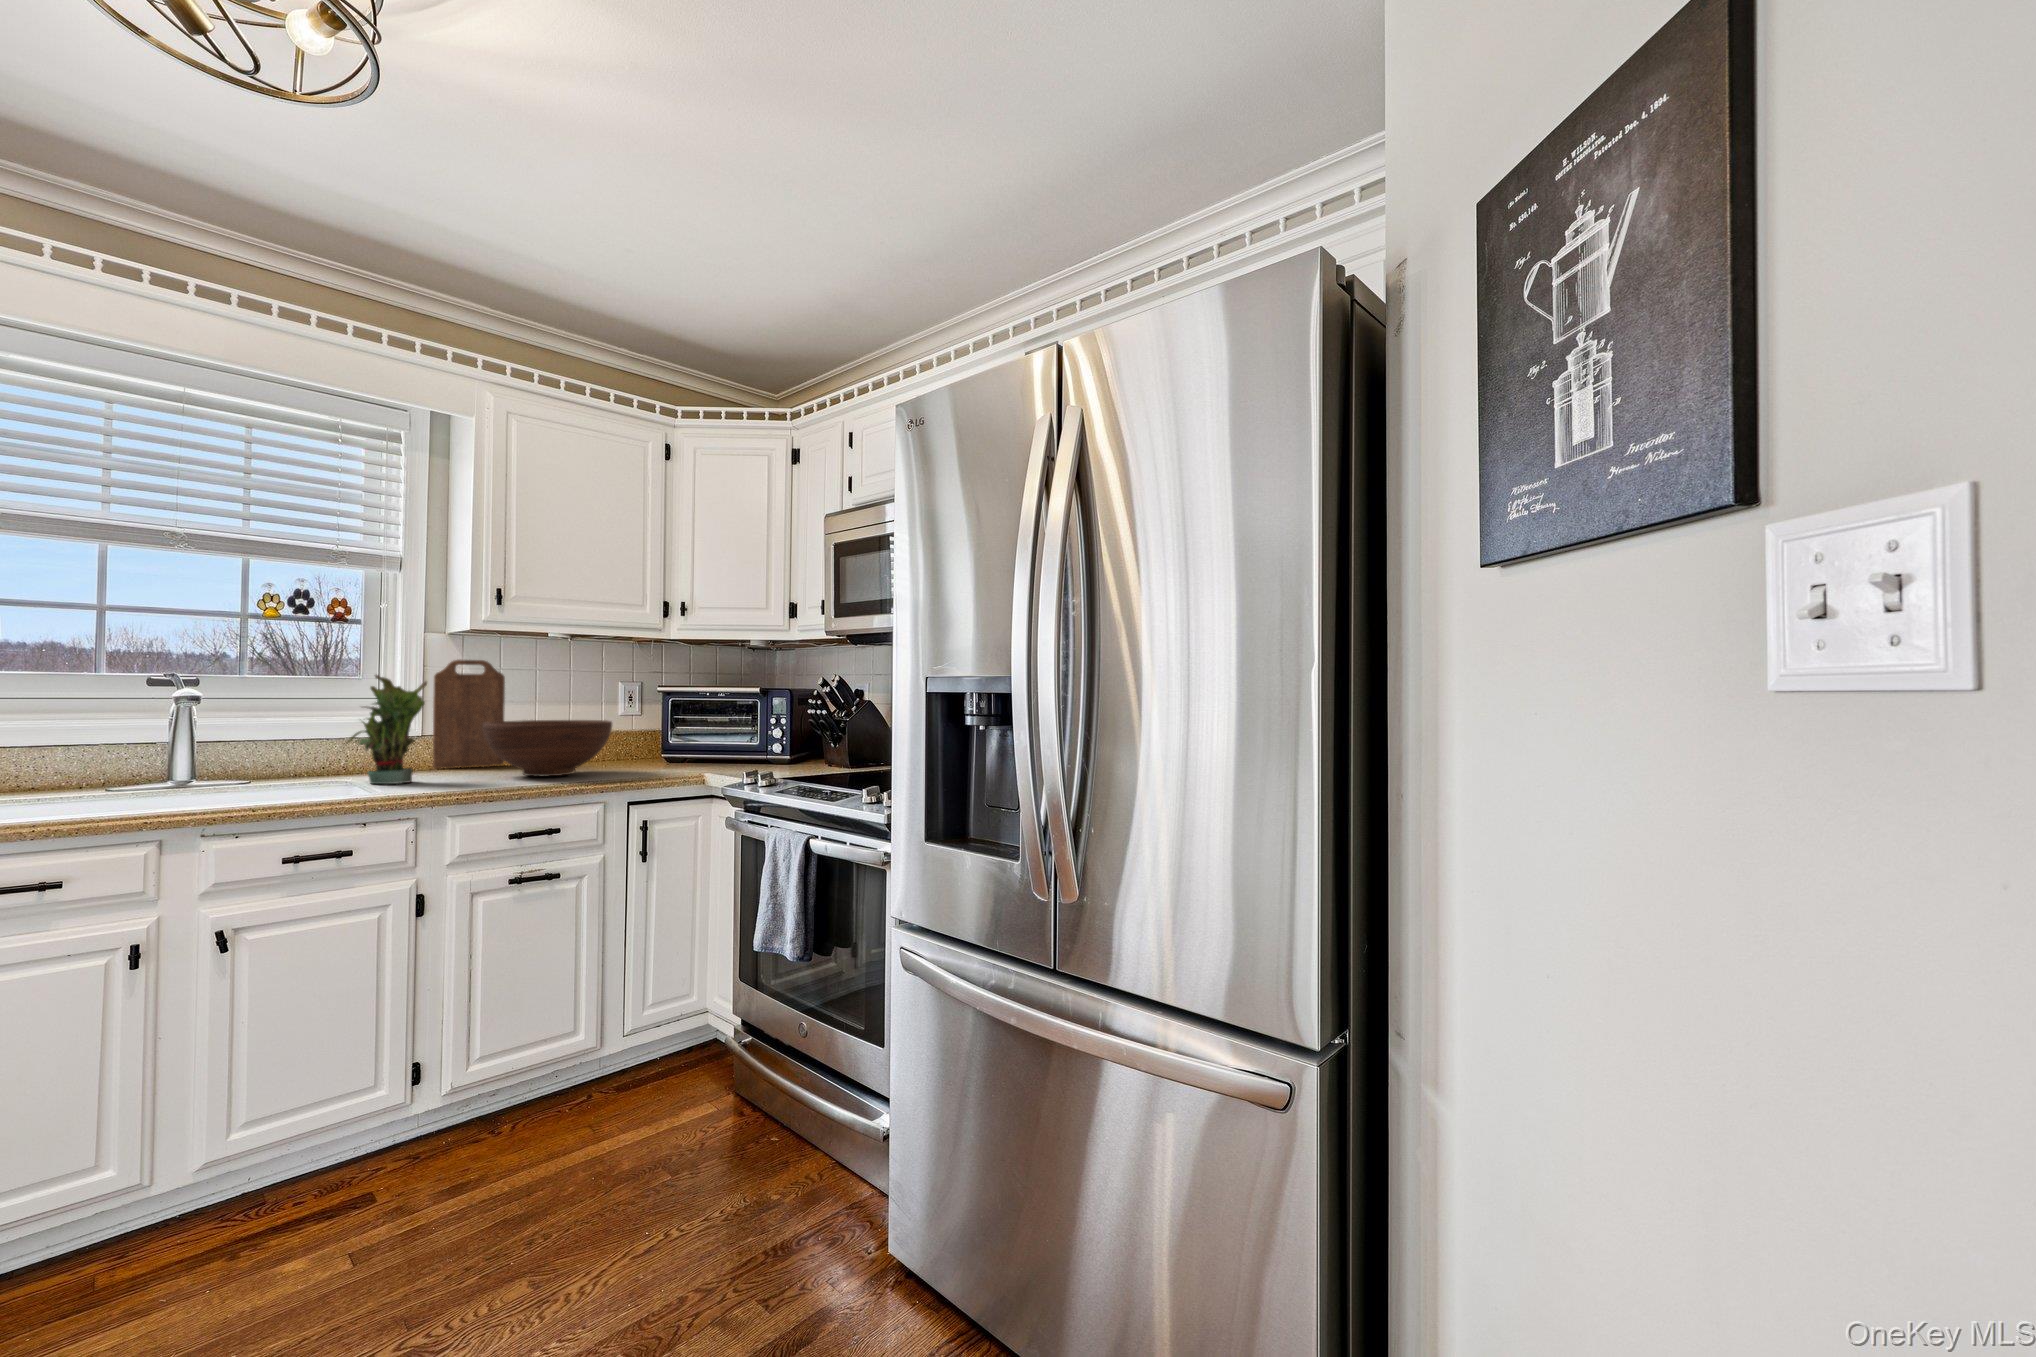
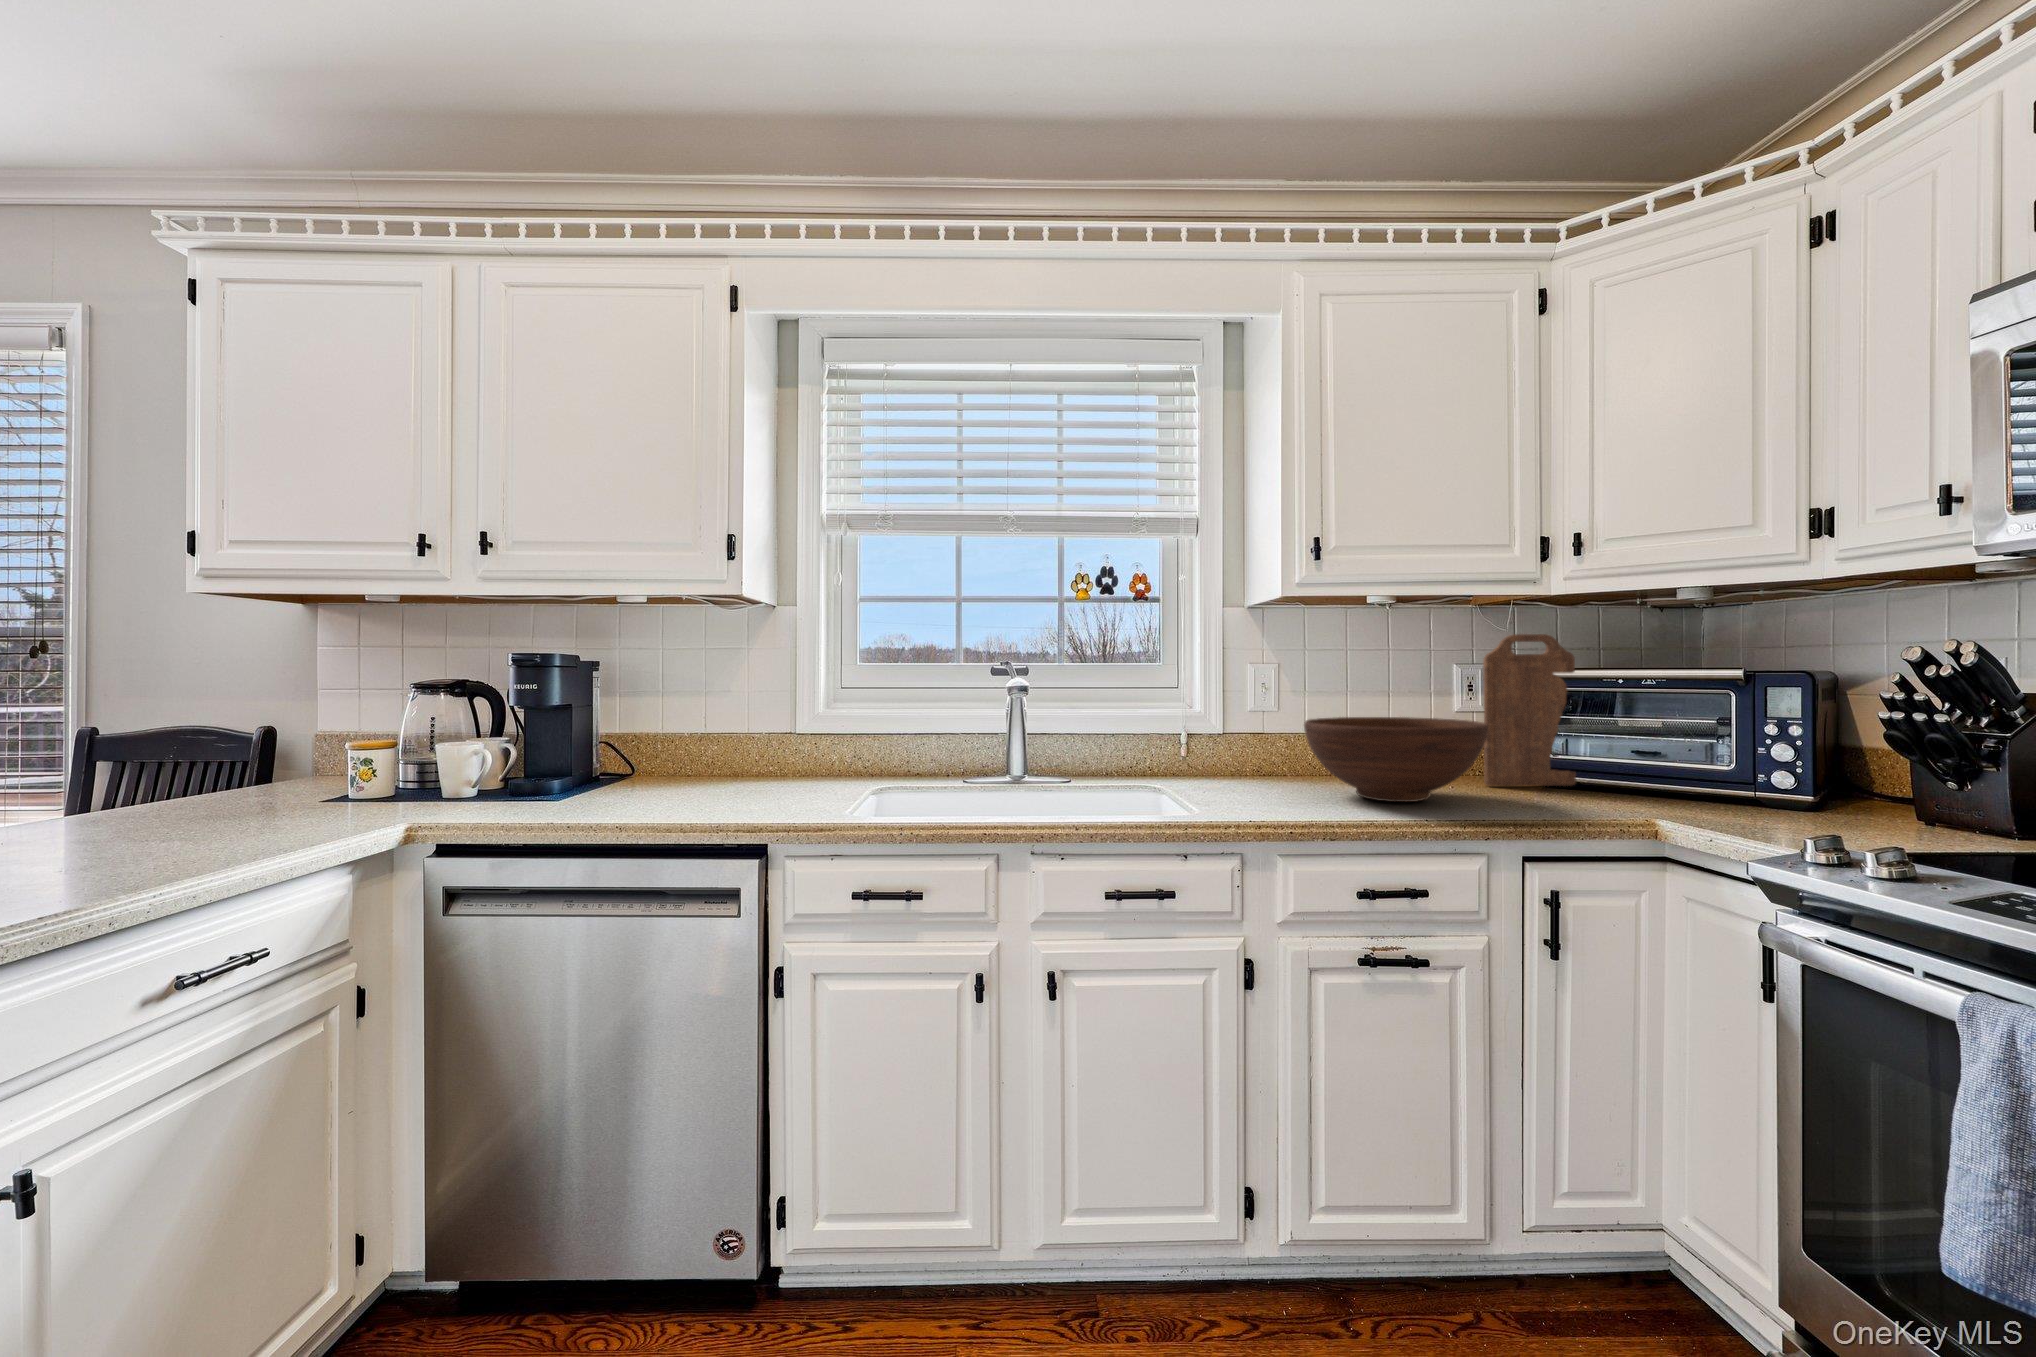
cutting board: present [433,659,505,768] -> present [1483,634,1576,786]
potted plant: present [347,675,427,784] -> none [1152,658,1240,799]

